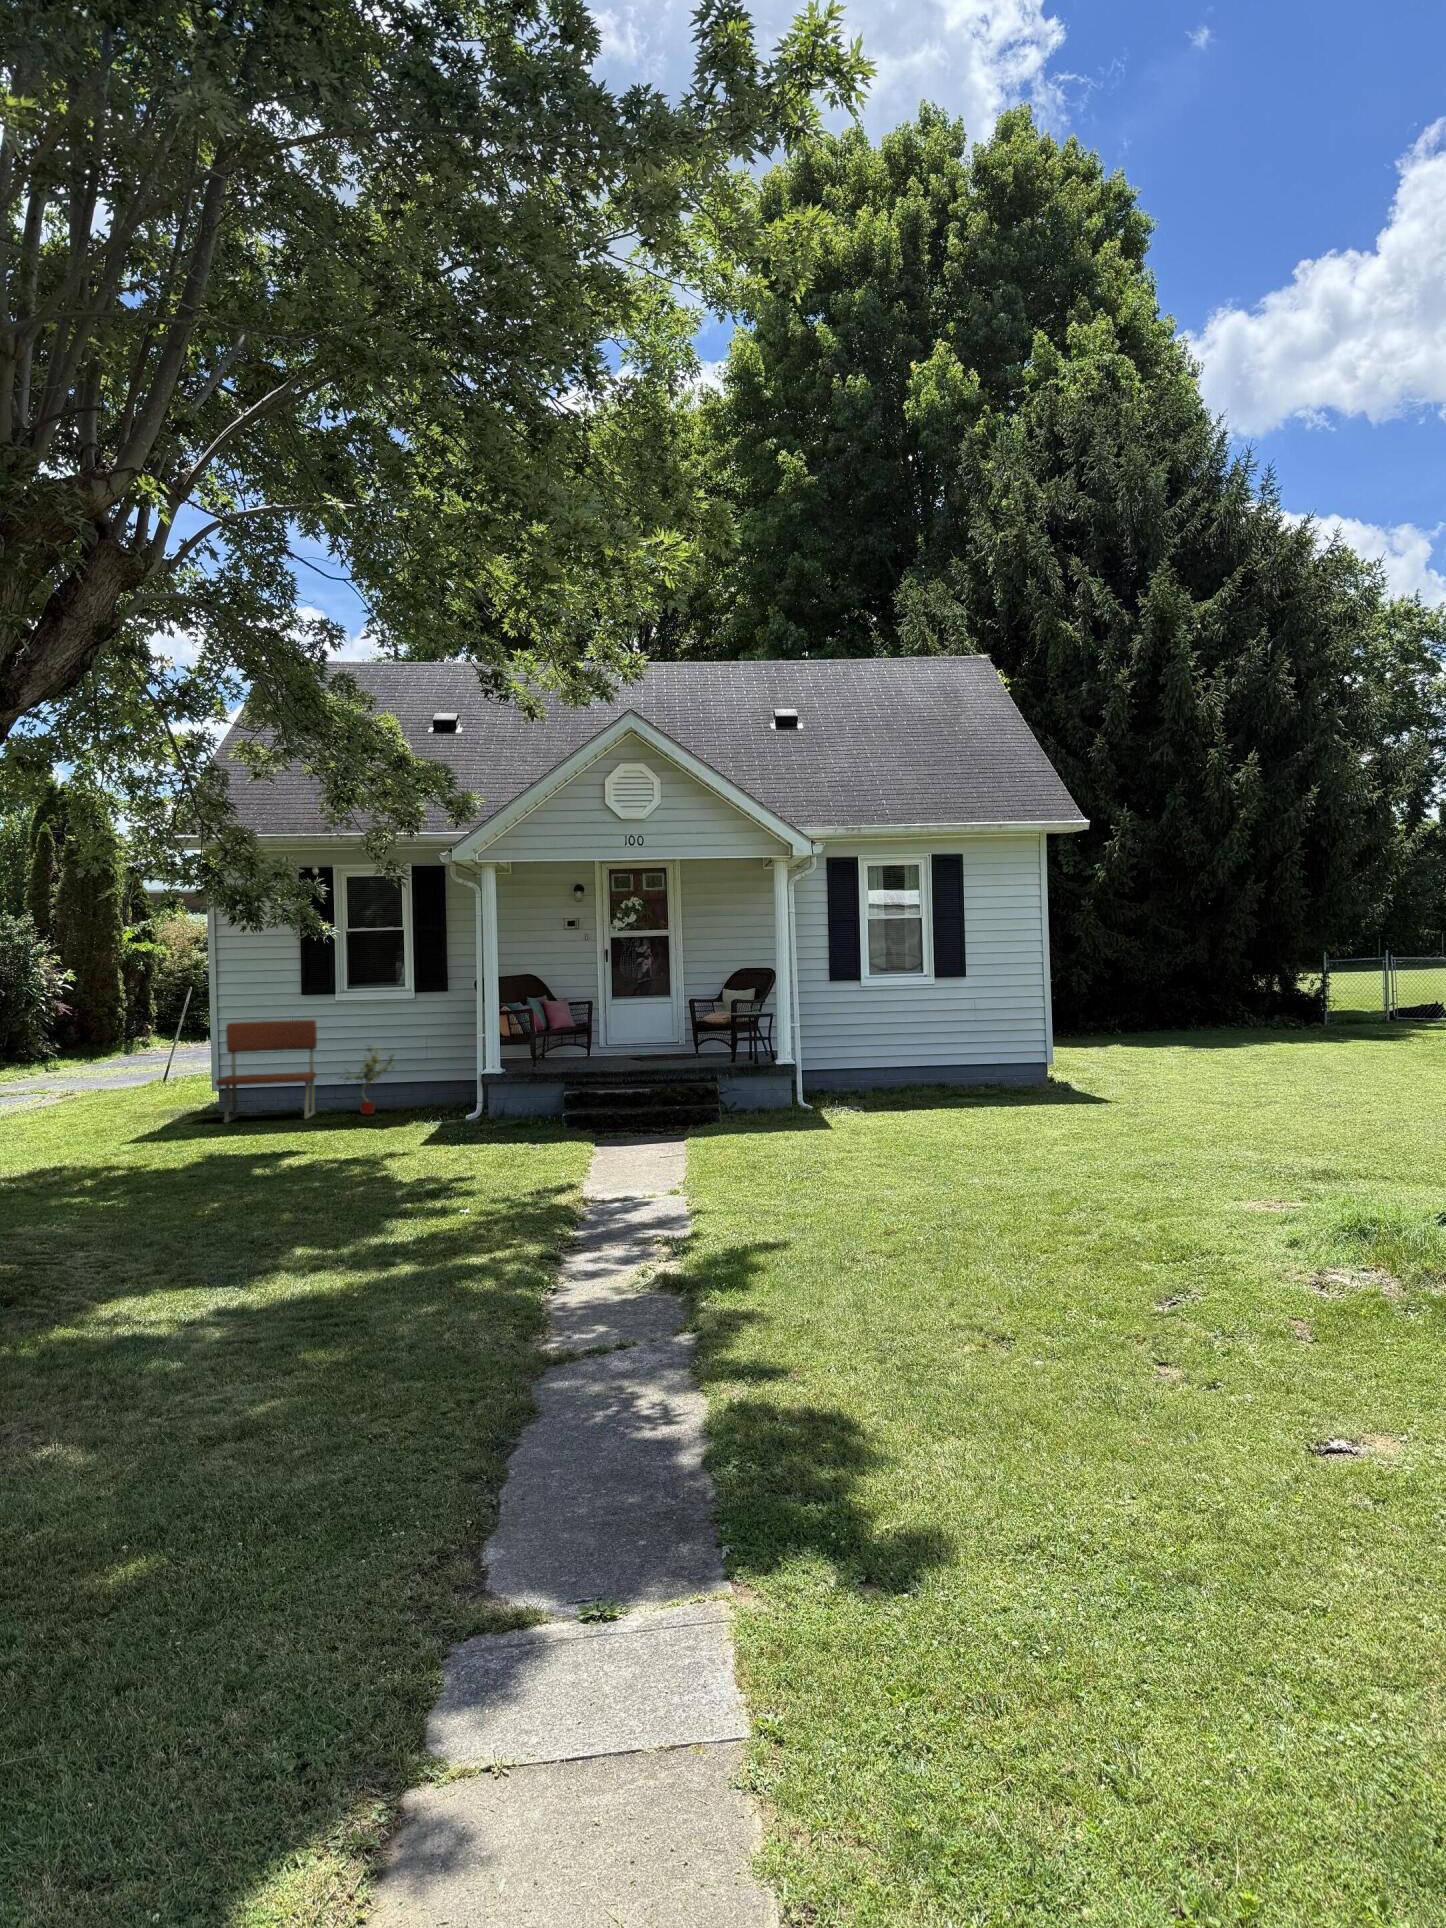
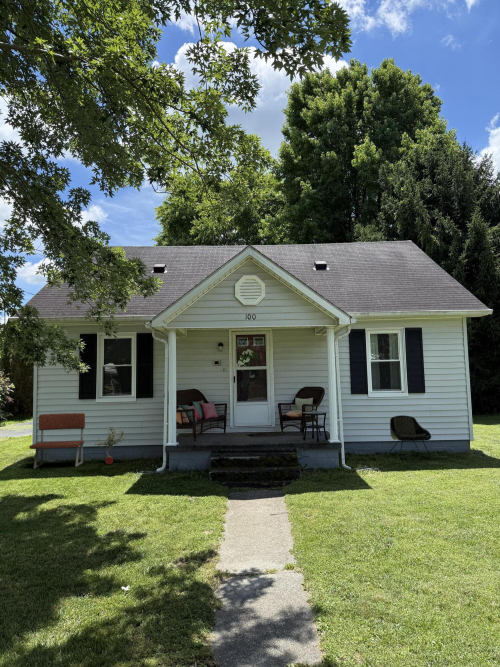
lounge chair: none [897,1019,967,1096] -> present [390,415,431,459]

